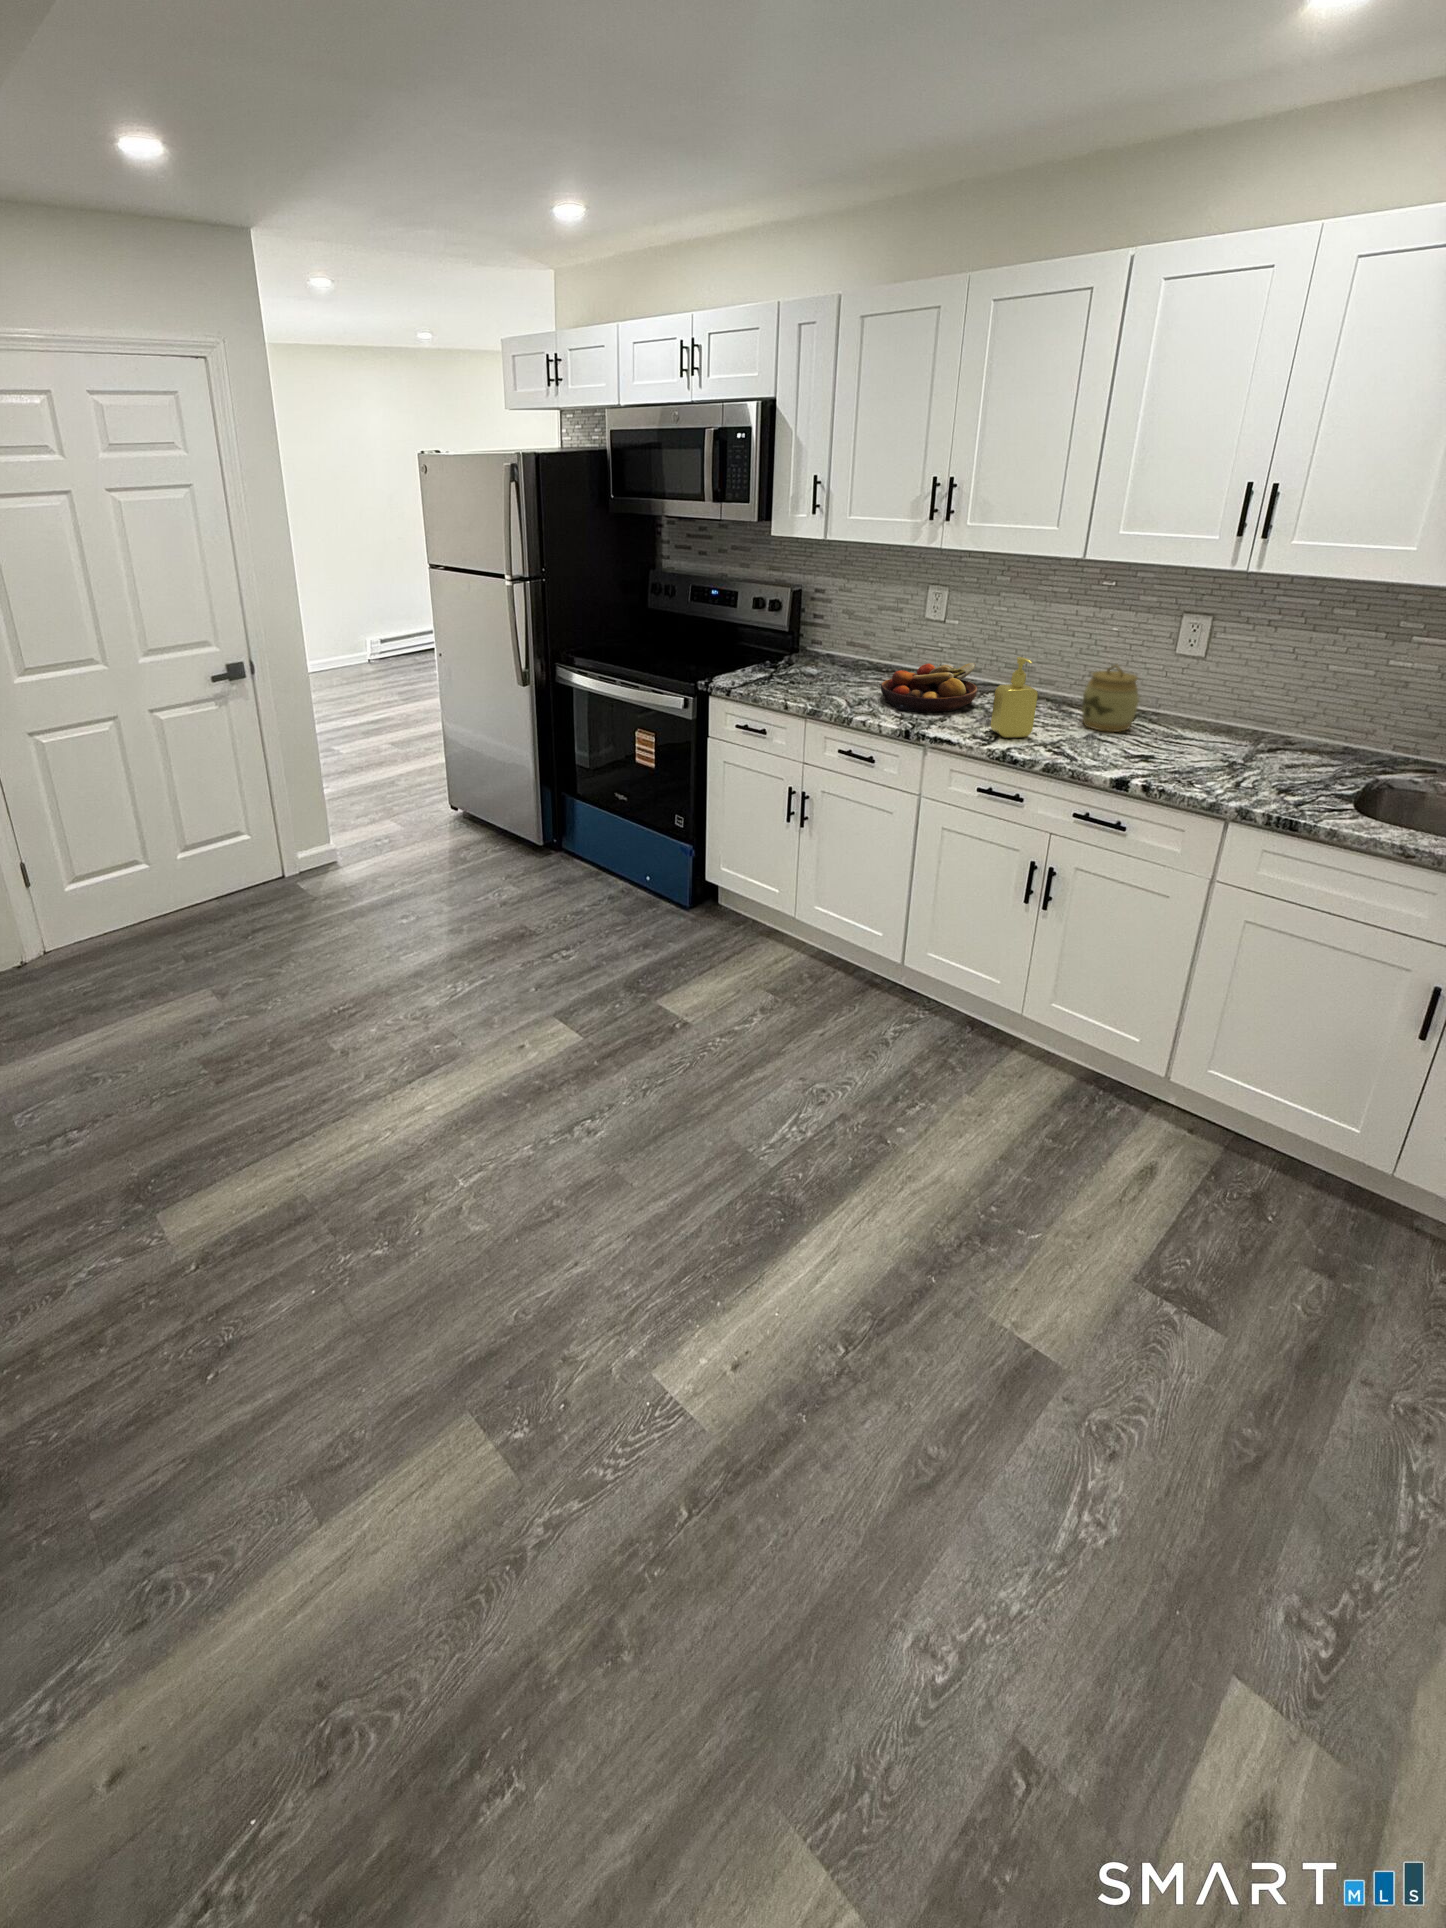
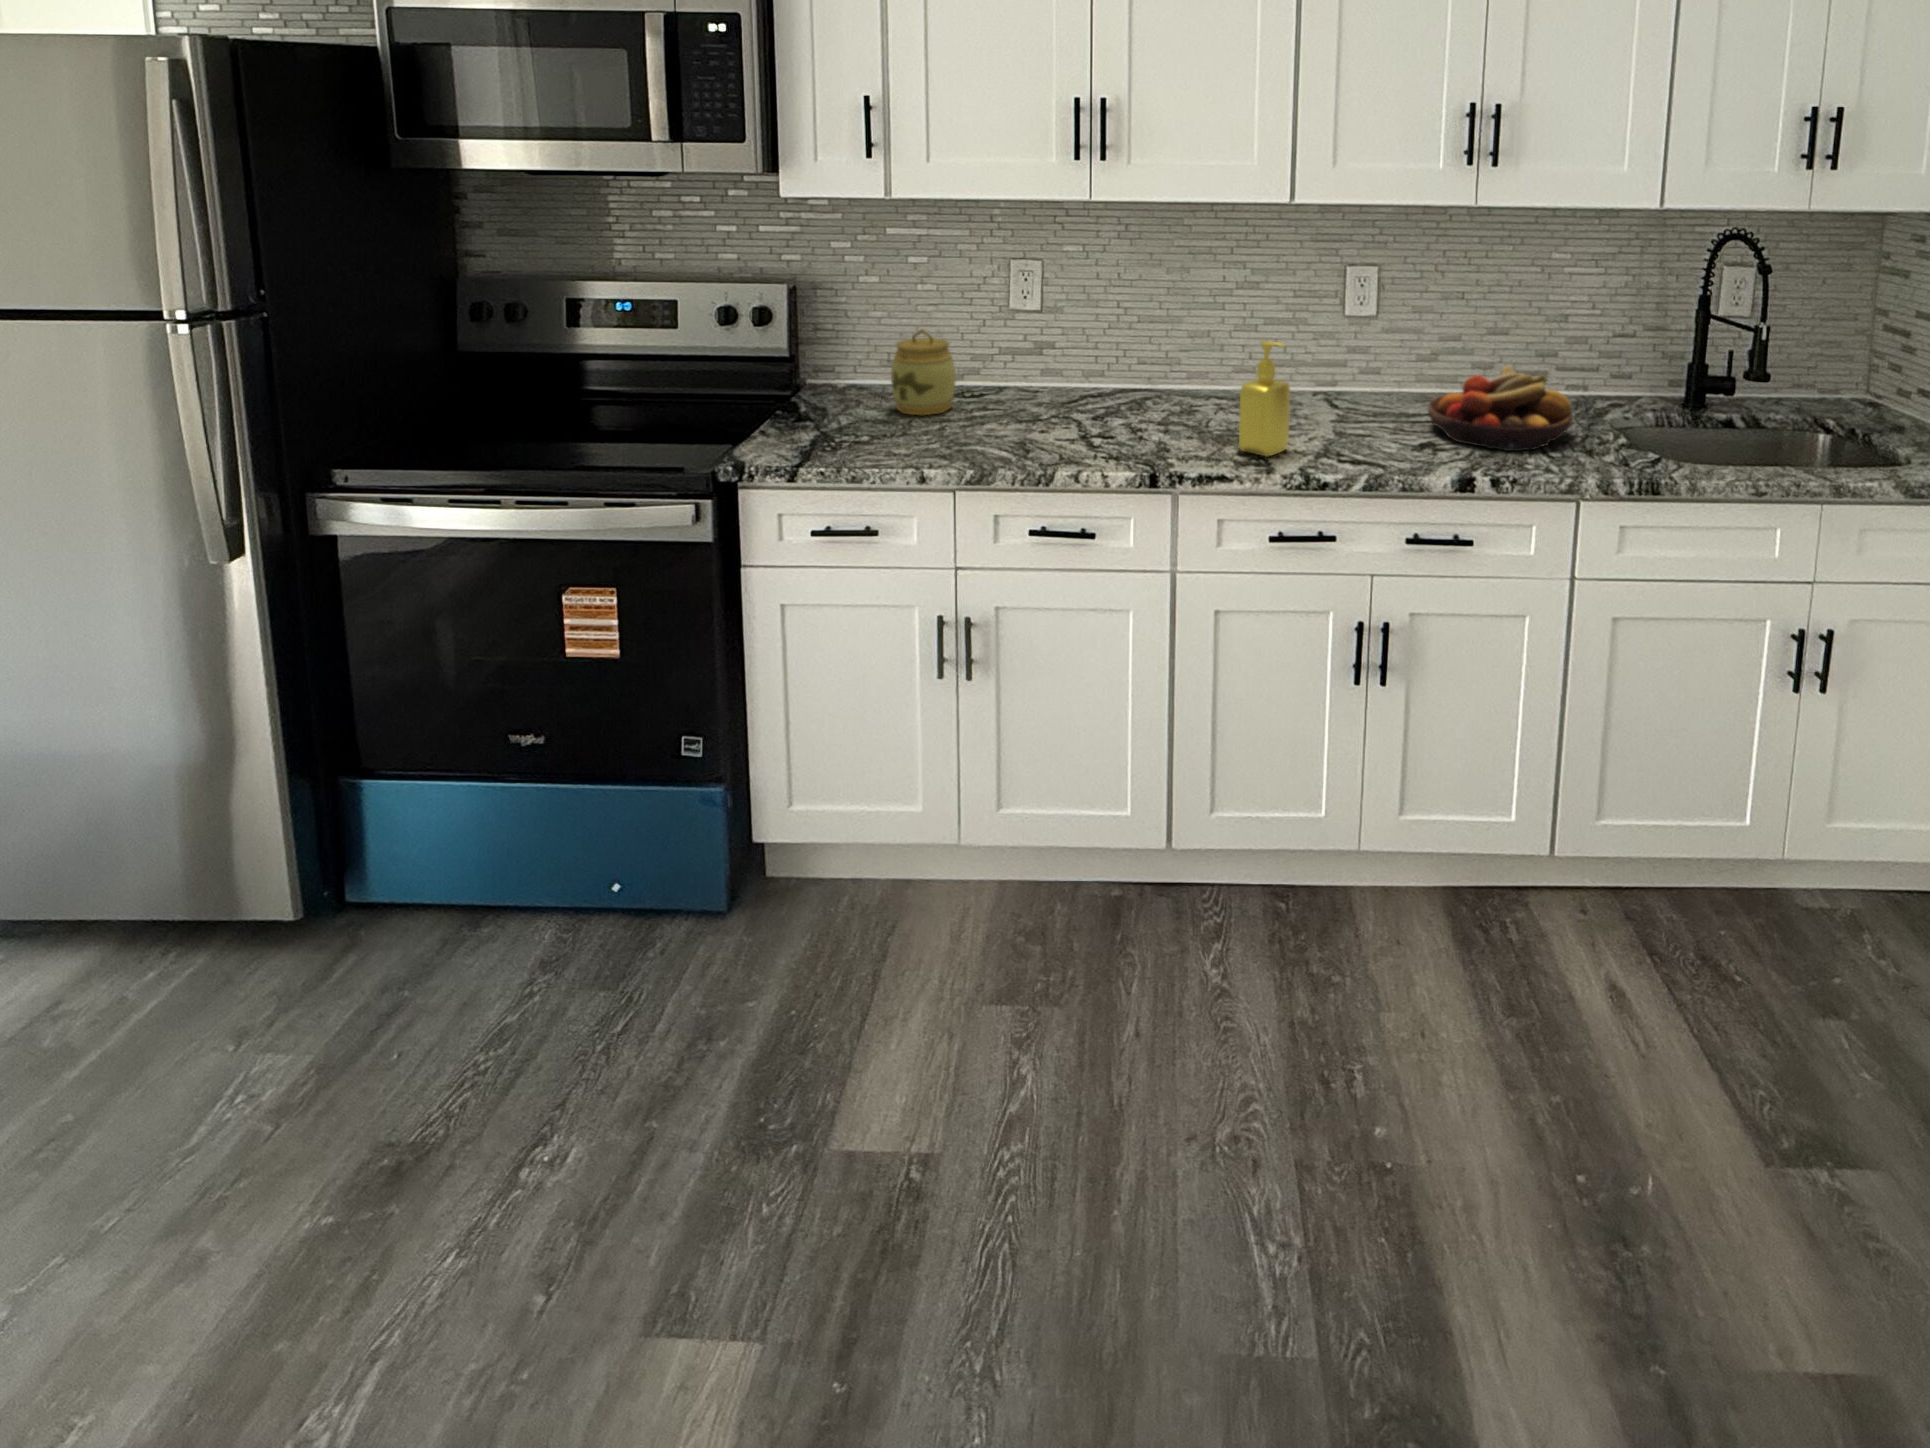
fruit bowl: present [881,663,977,712] -> present [1428,366,1572,451]
jar: present [1082,665,1139,732] -> present [891,329,956,415]

